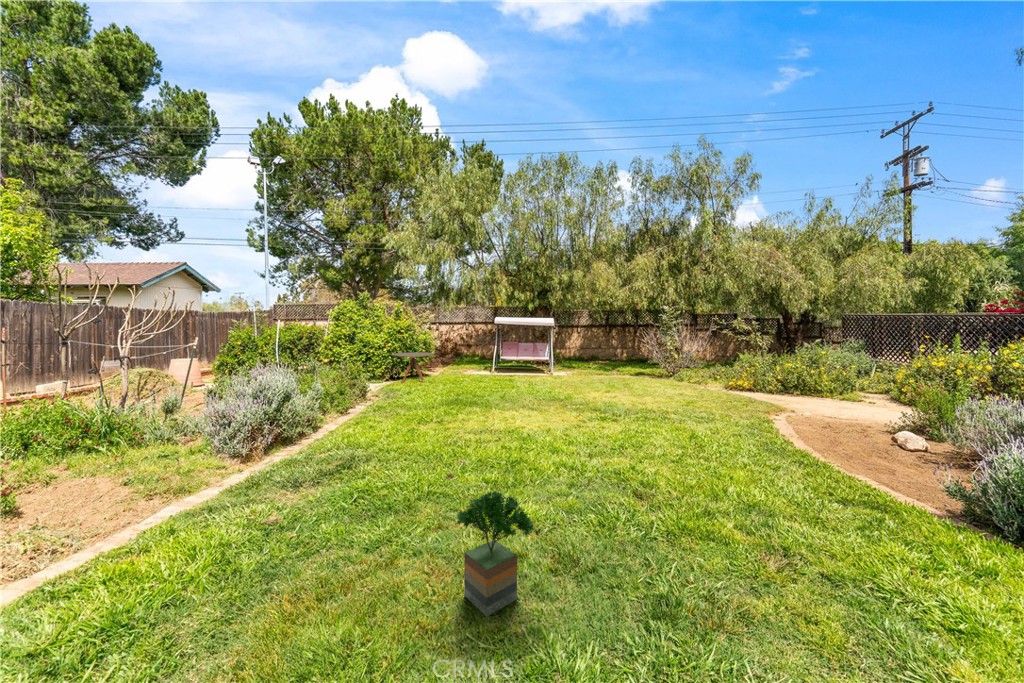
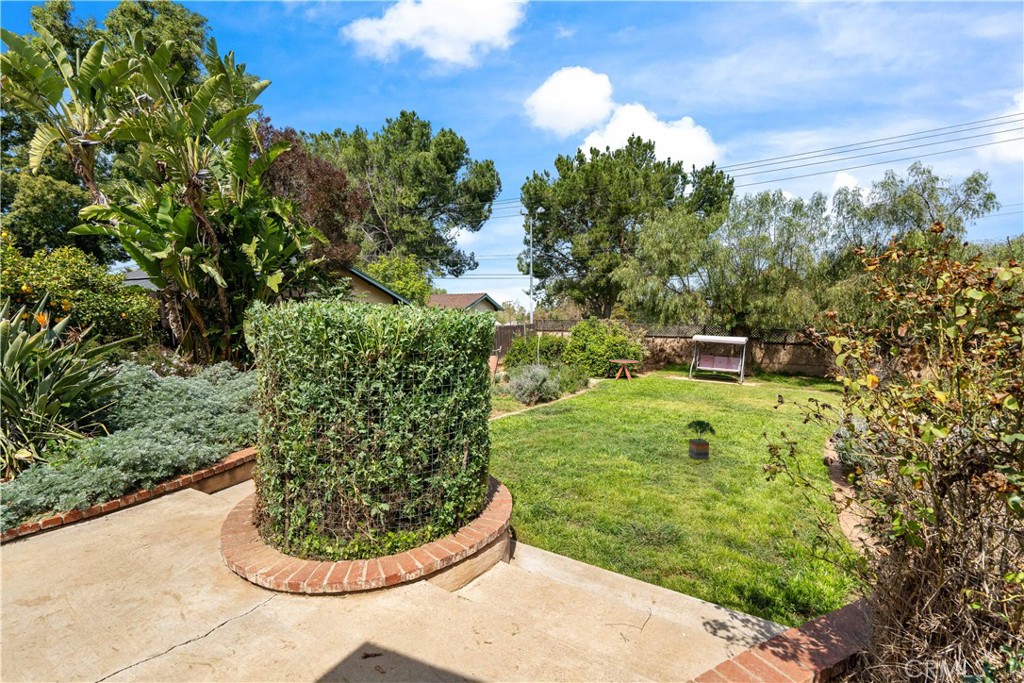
potted tree: present [456,491,534,617] -> present [687,420,716,459]

